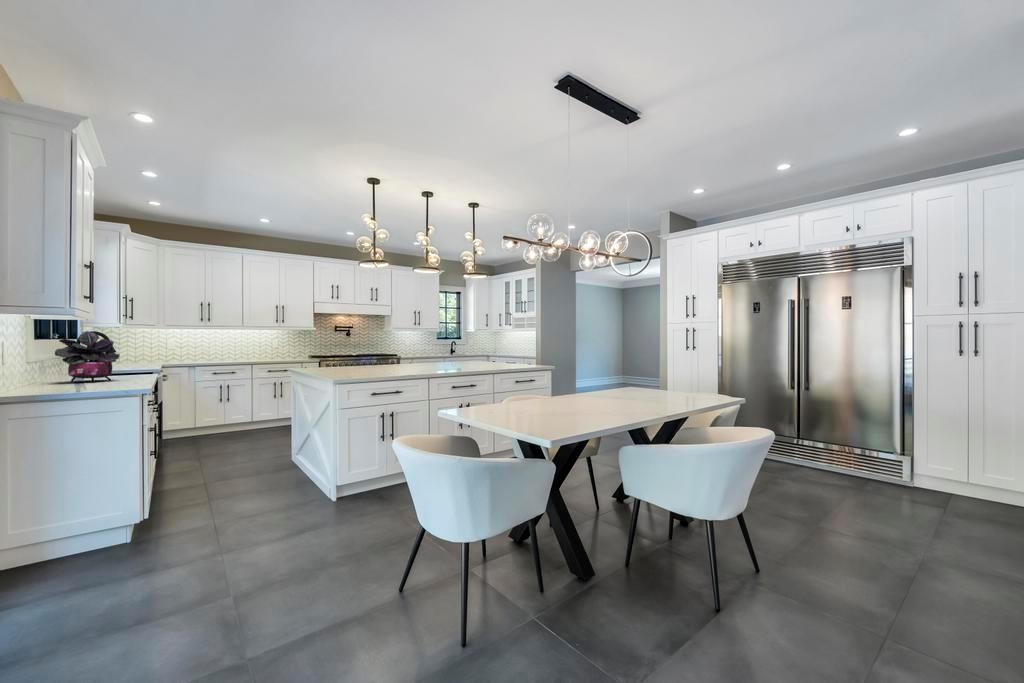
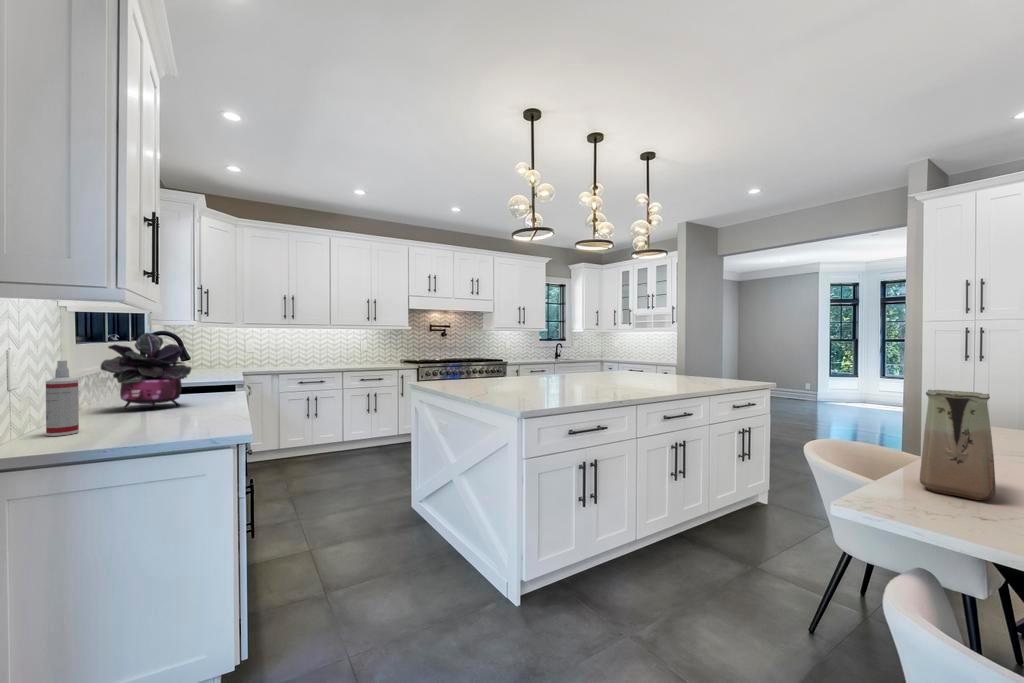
spray bottle: none [27,347,47,391] -> present [46,361,79,436]
vase: none [509,357,539,406] -> present [920,390,996,500]

